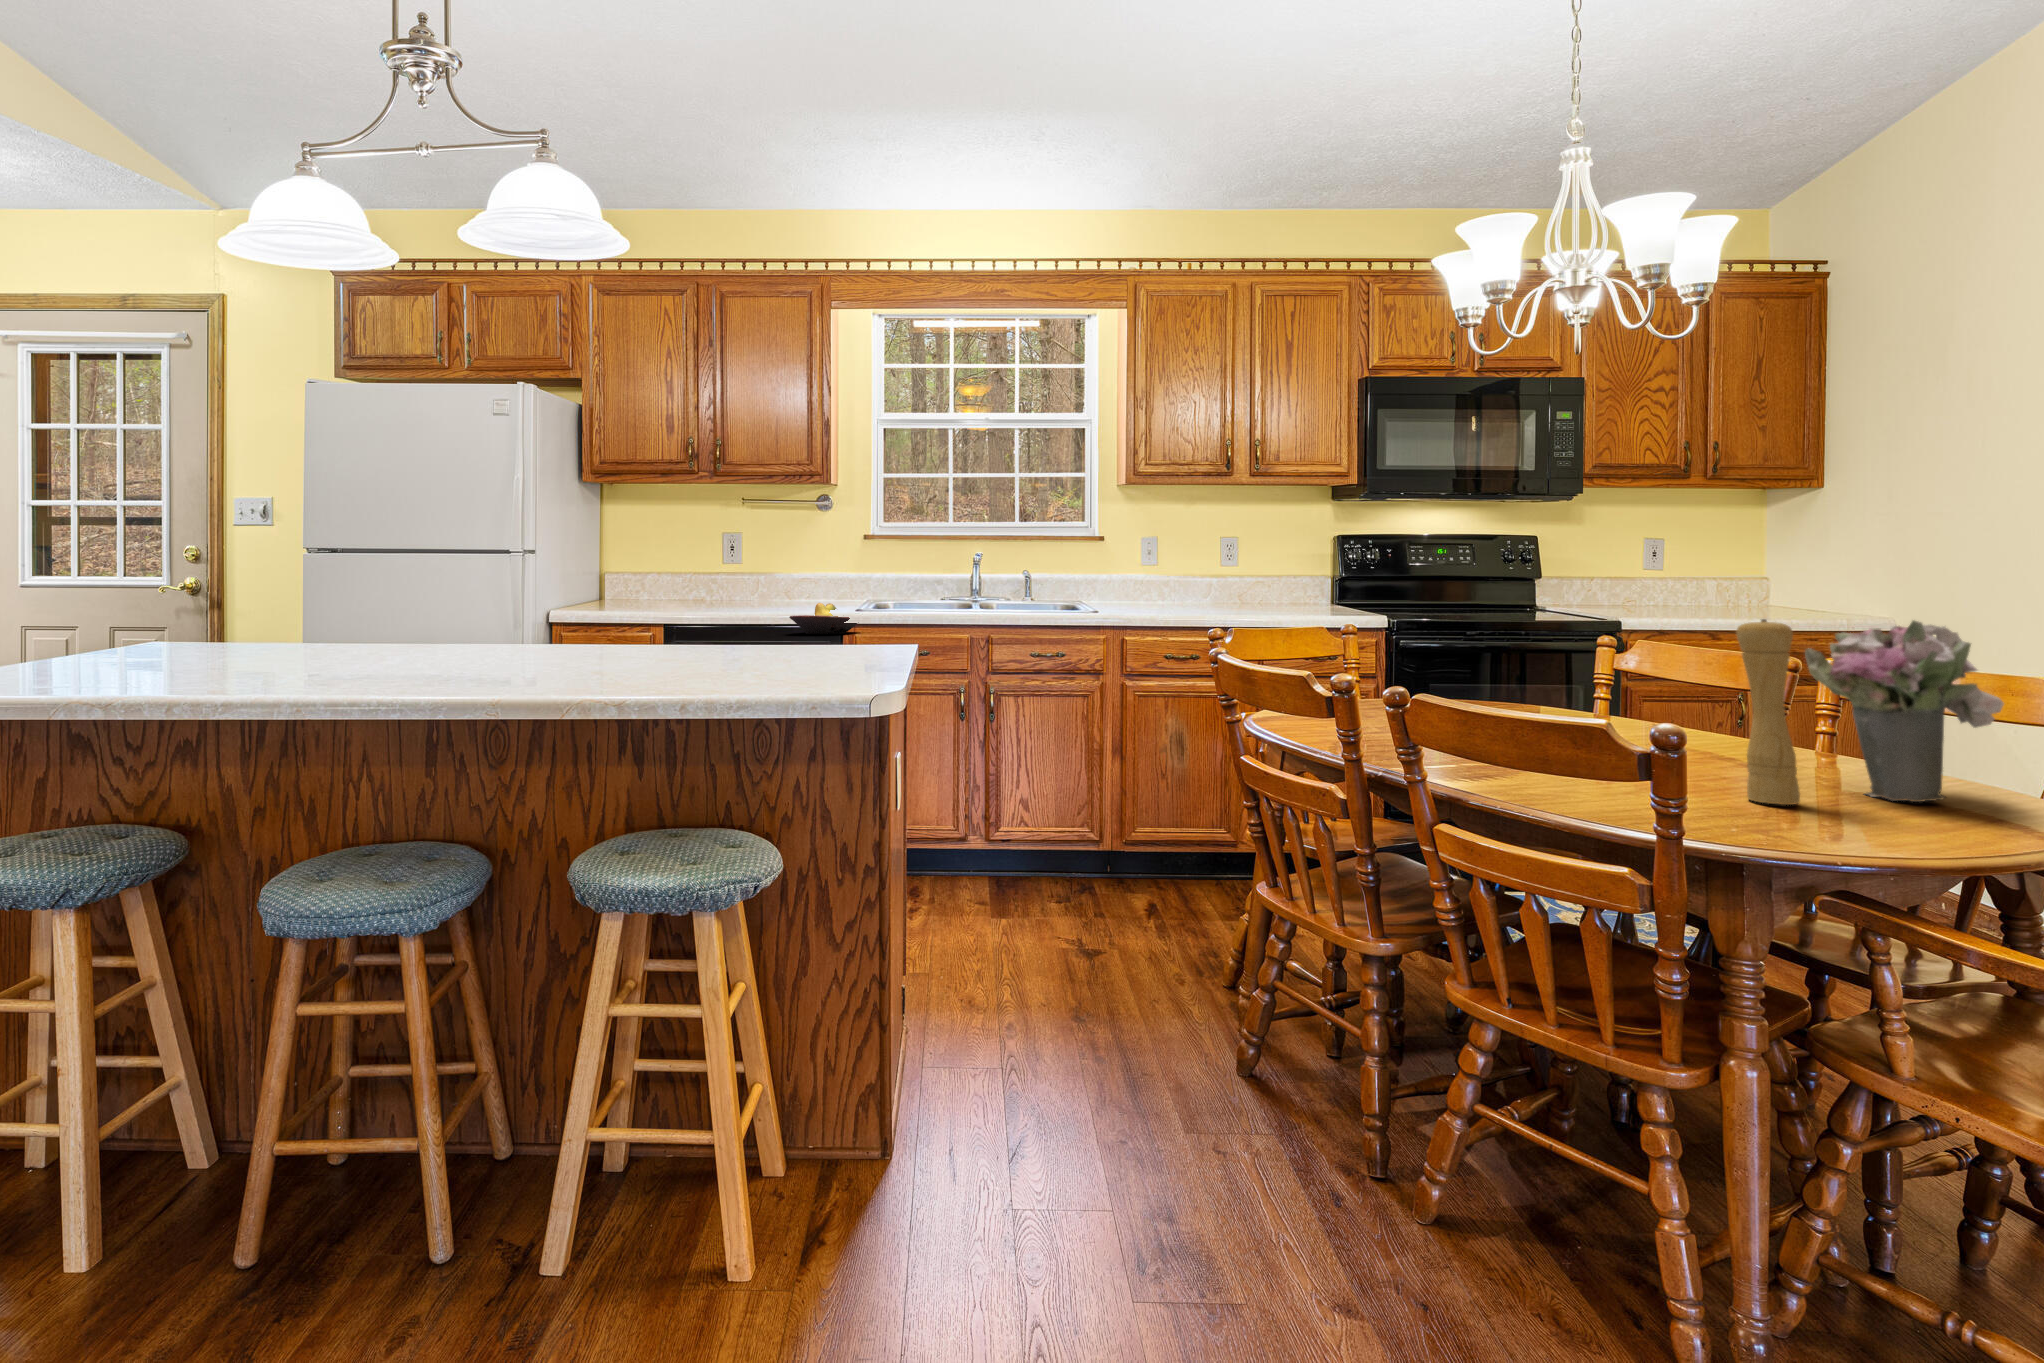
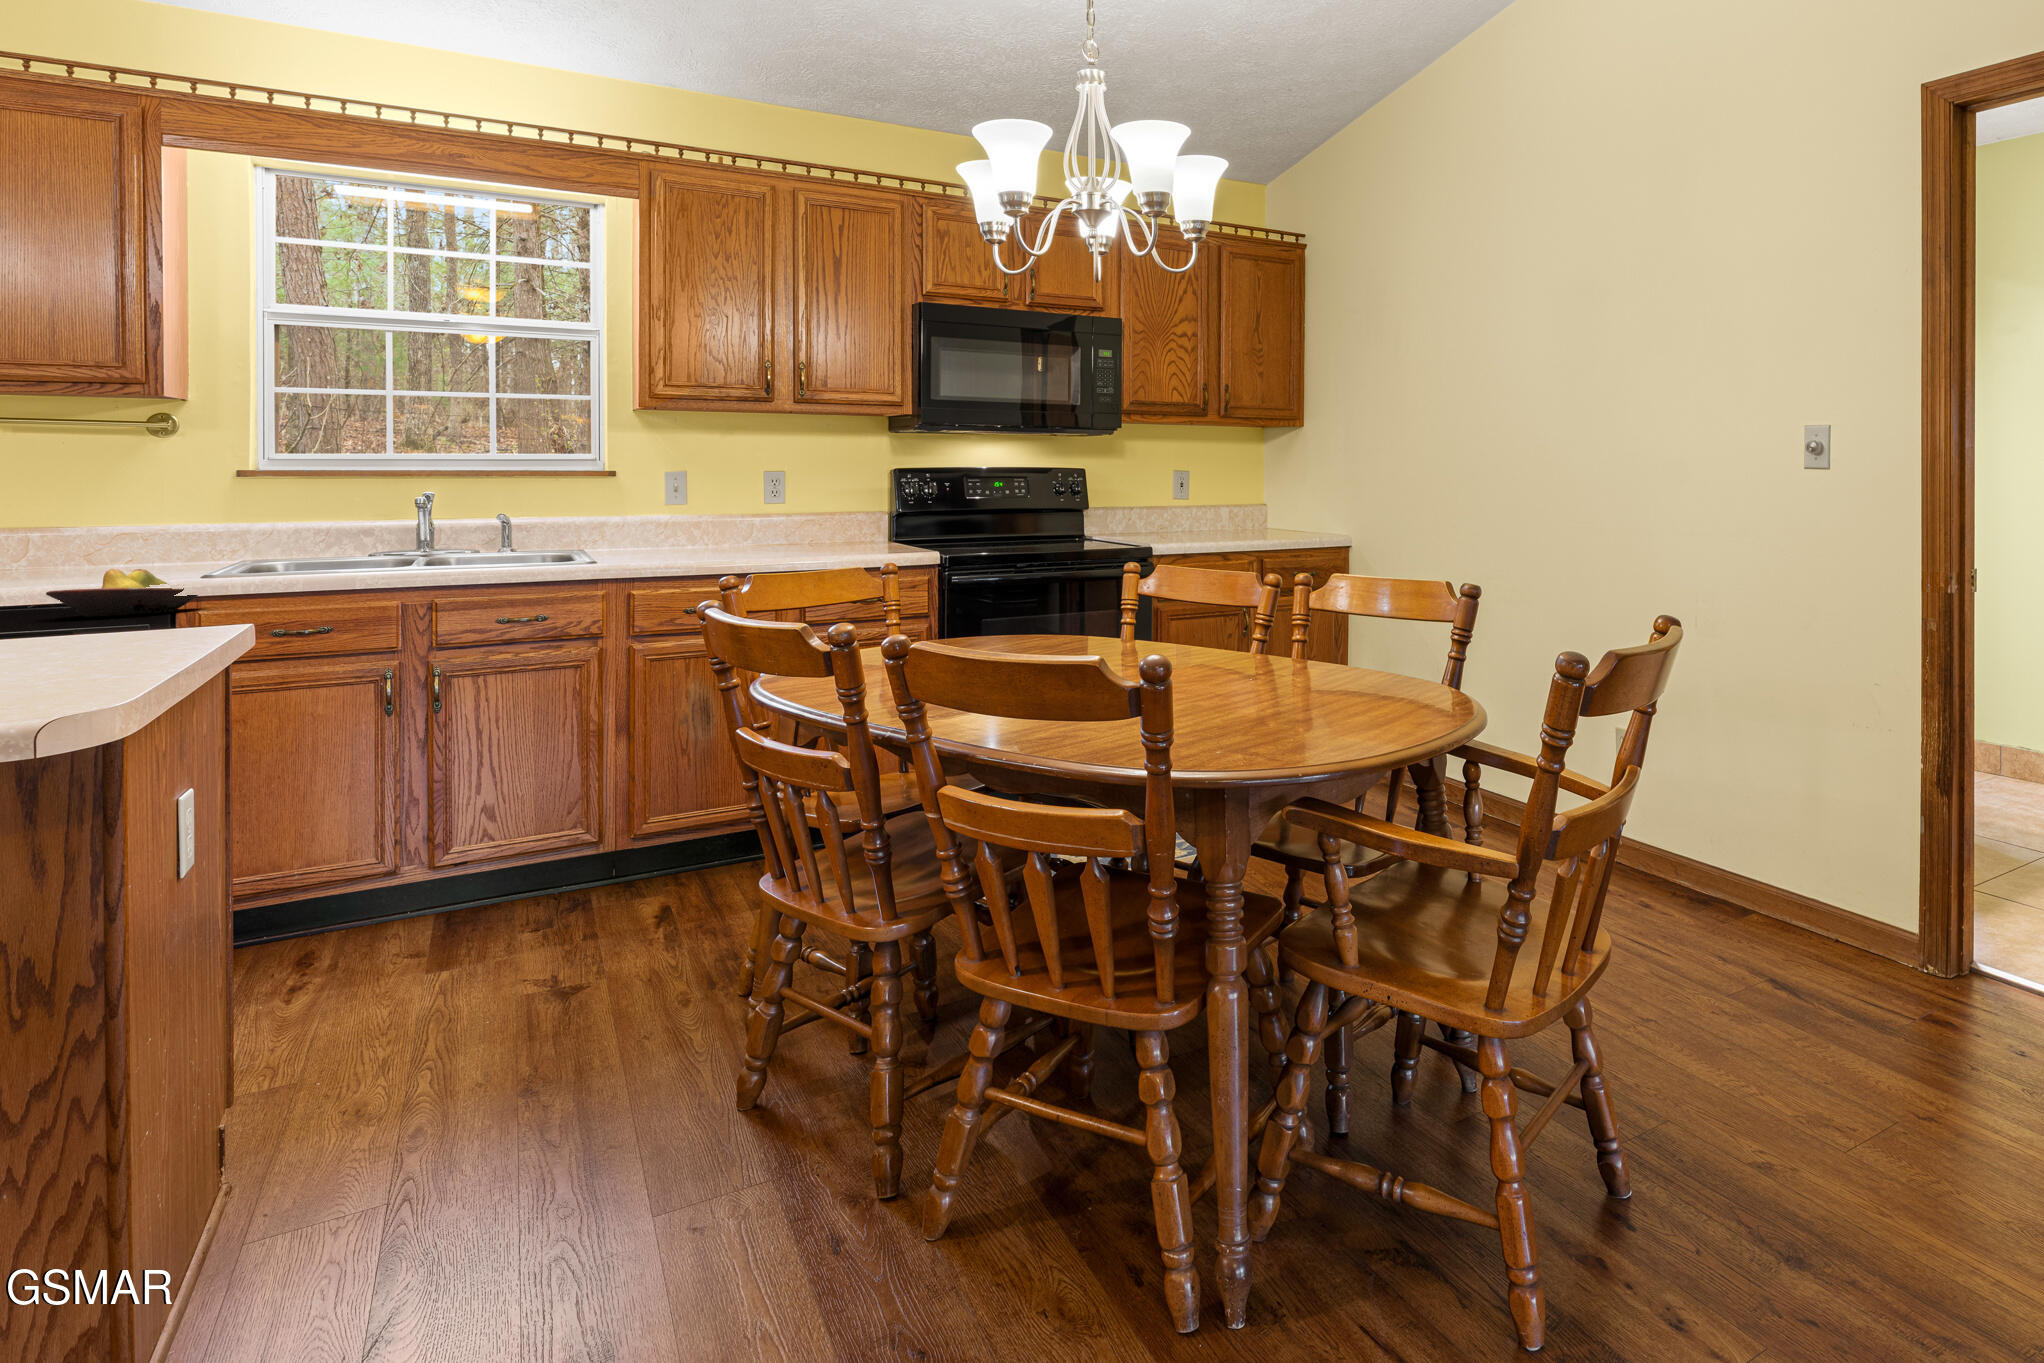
pepper mill: present [1736,619,1800,805] -> none [1227,544,1275,719]
flower bouquet: present [1805,620,2004,802] -> none [1281,540,1417,702]

